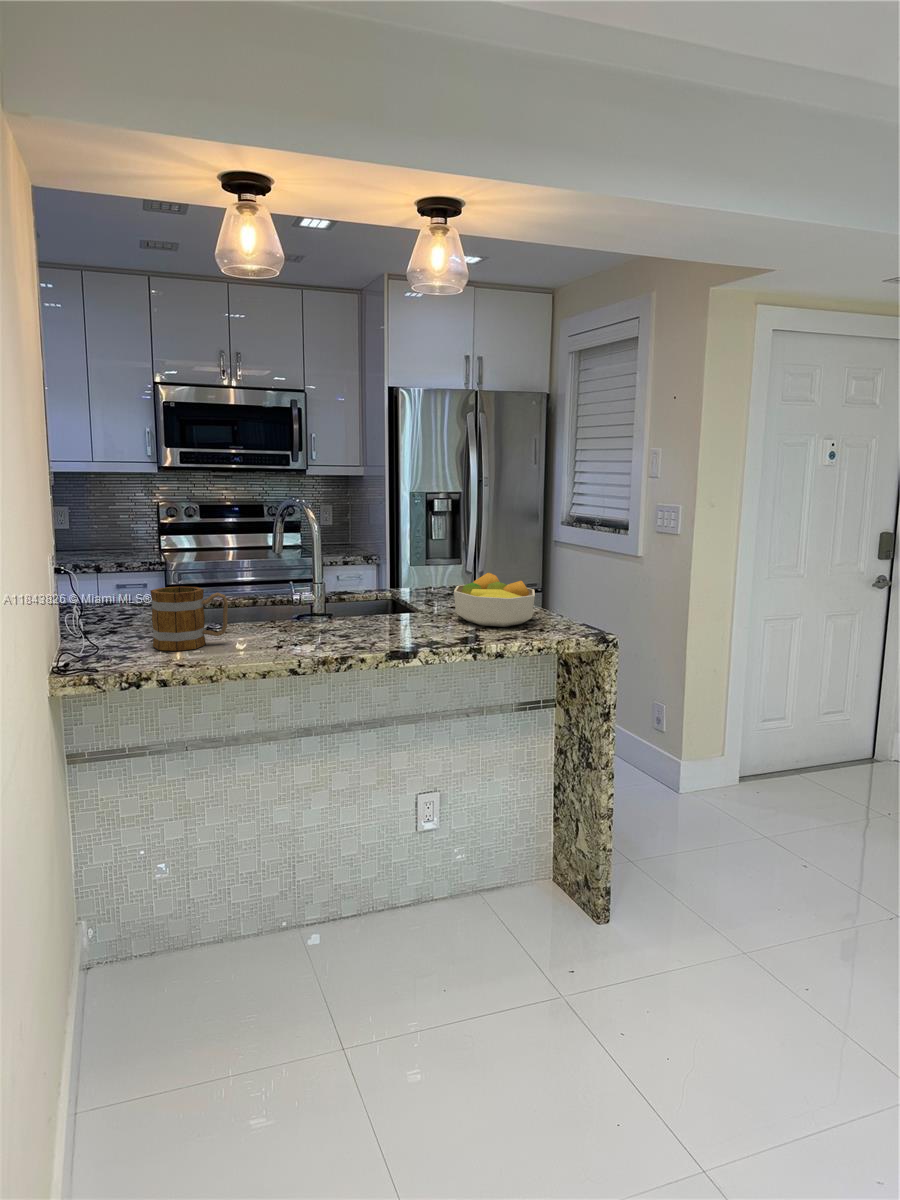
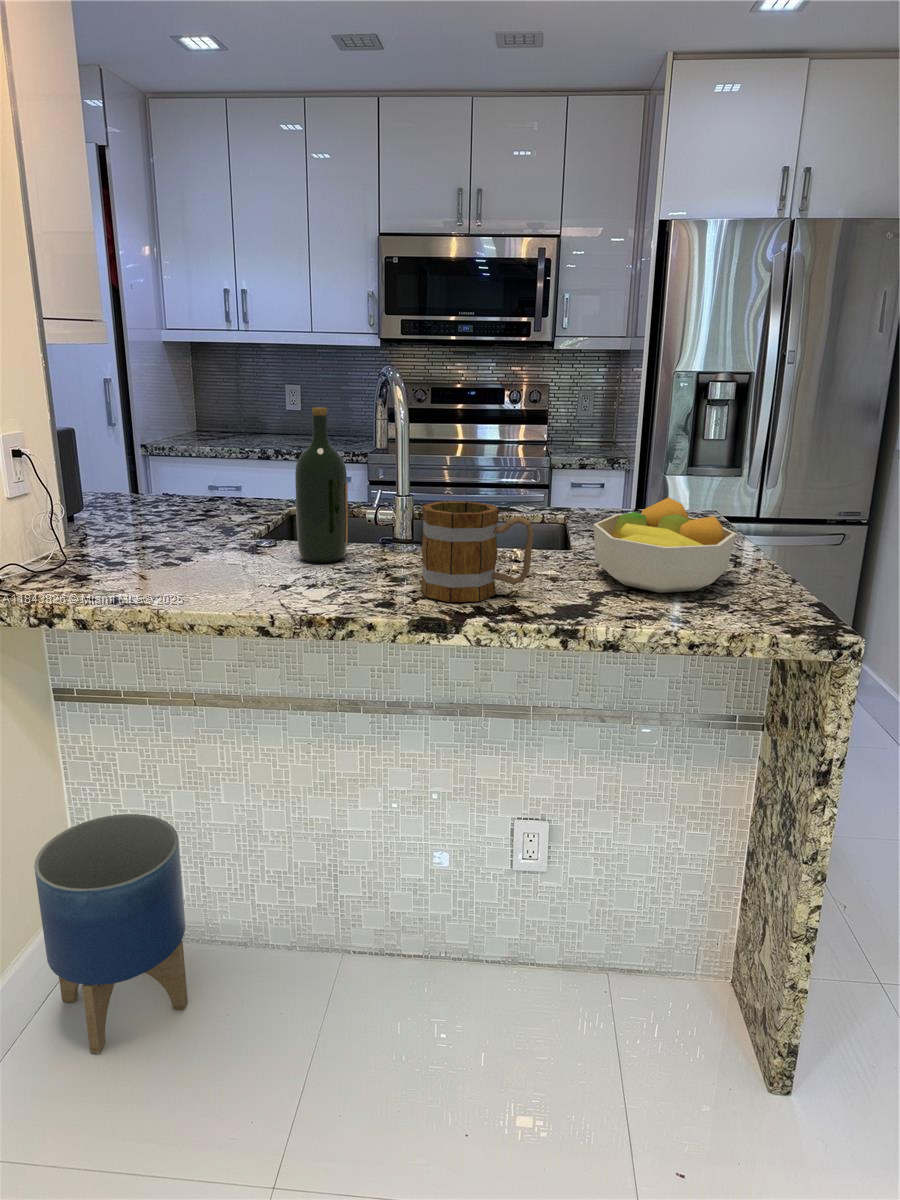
wine bottle: none [257,528,293,633] -> present [295,408,348,562]
mug: present [150,587,228,651] -> present [421,501,534,602]
planter: none [90,843,205,1029] -> present [34,814,188,1053]

